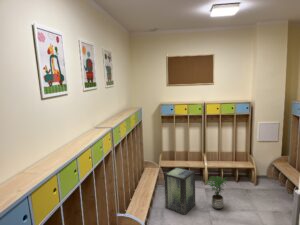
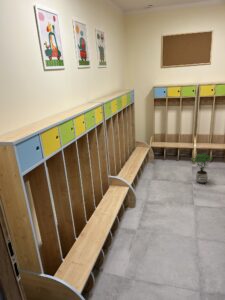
storage box: present [165,167,195,215] -> none [153,145,182,186]

